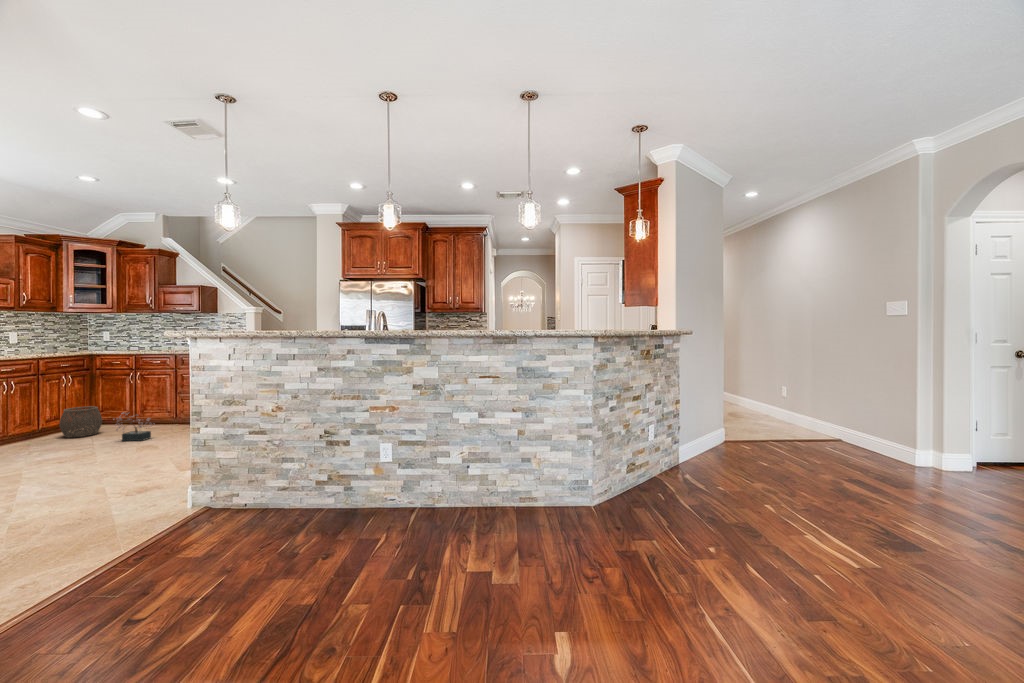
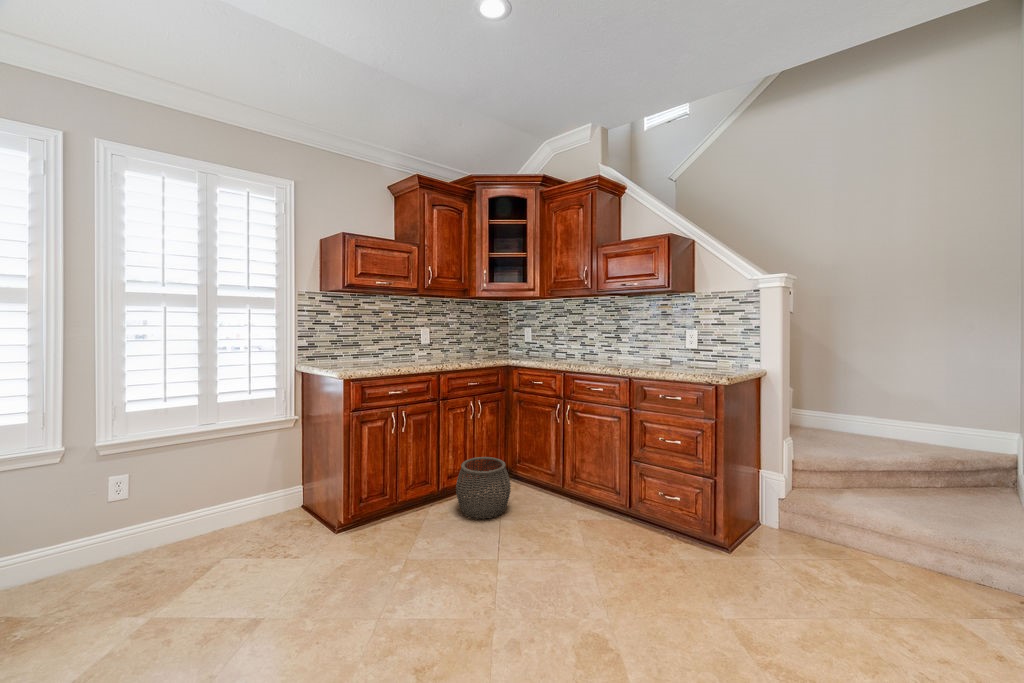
decorative plant: present [116,413,154,441] -> none [515,509,591,600]

